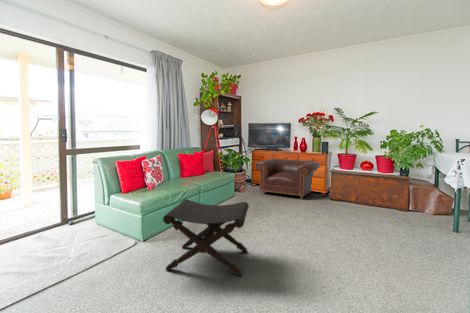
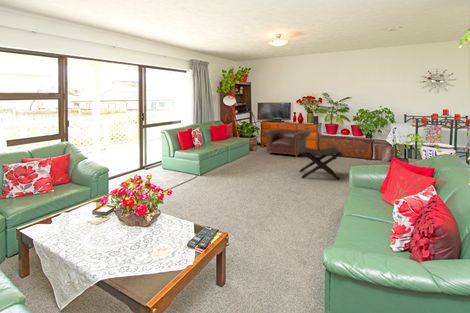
footstool: present [163,199,249,276] -> present [300,147,342,179]

